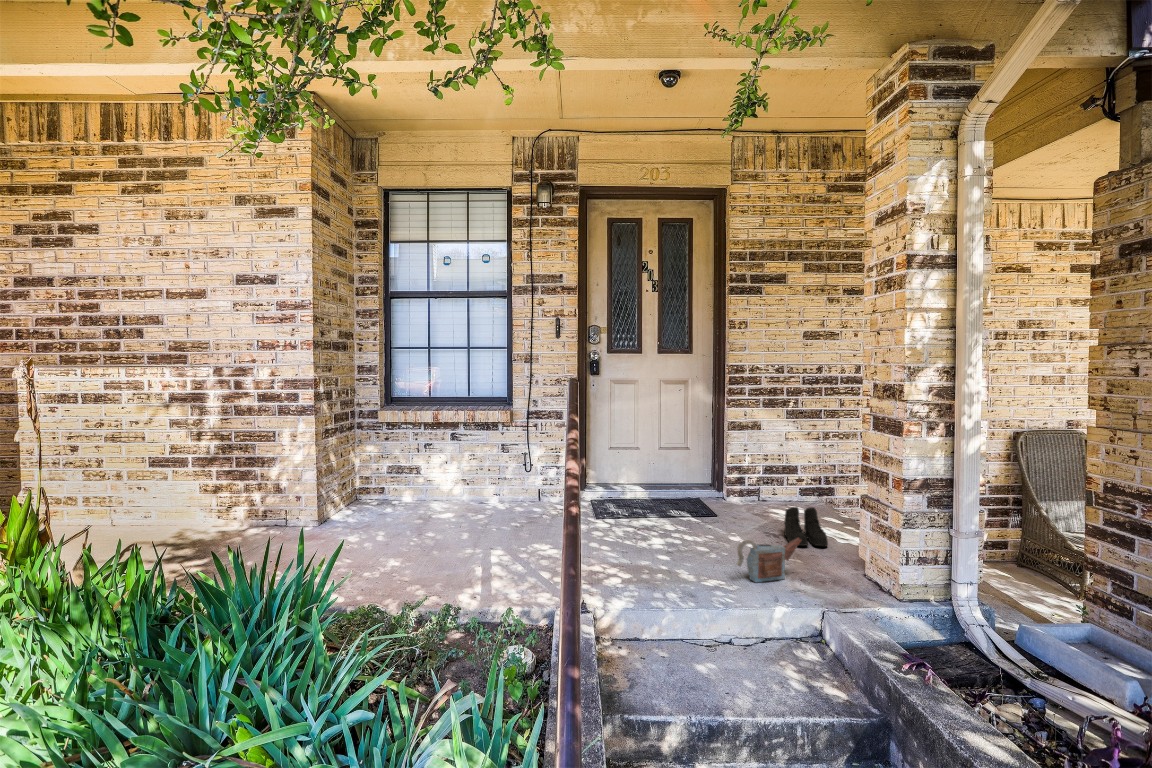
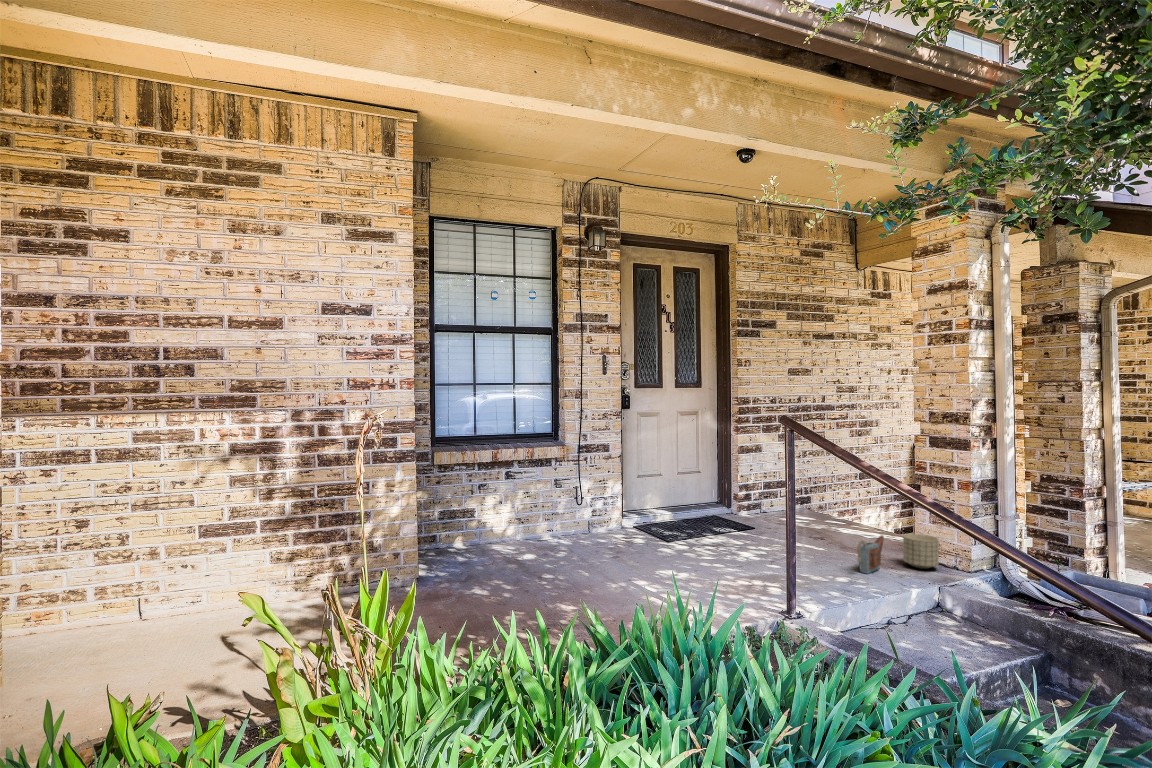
boots: present [784,507,828,546] -> none [823,512,865,544]
planter: none [828,541,874,589] -> present [903,534,939,569]

